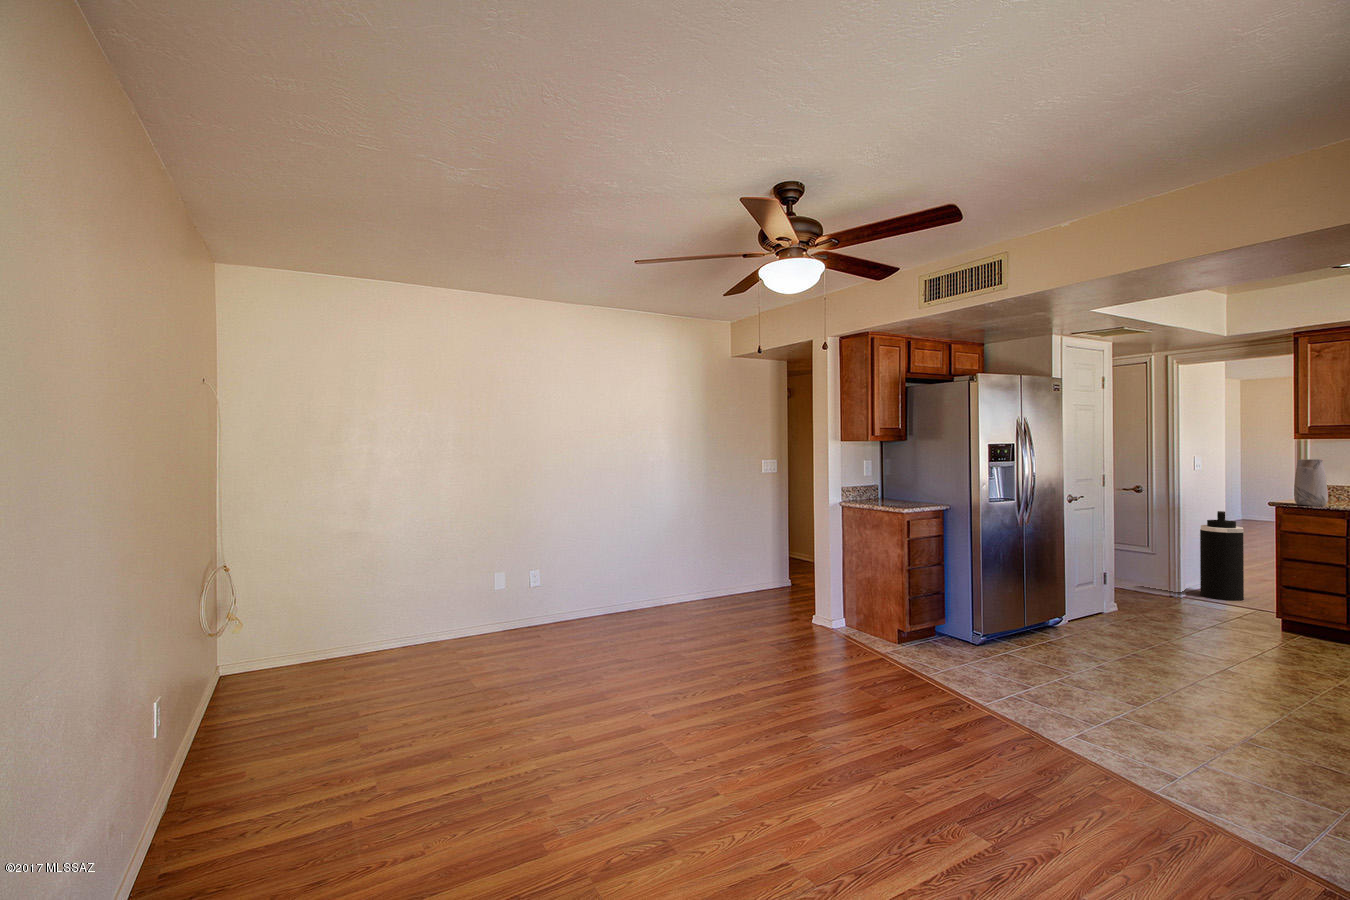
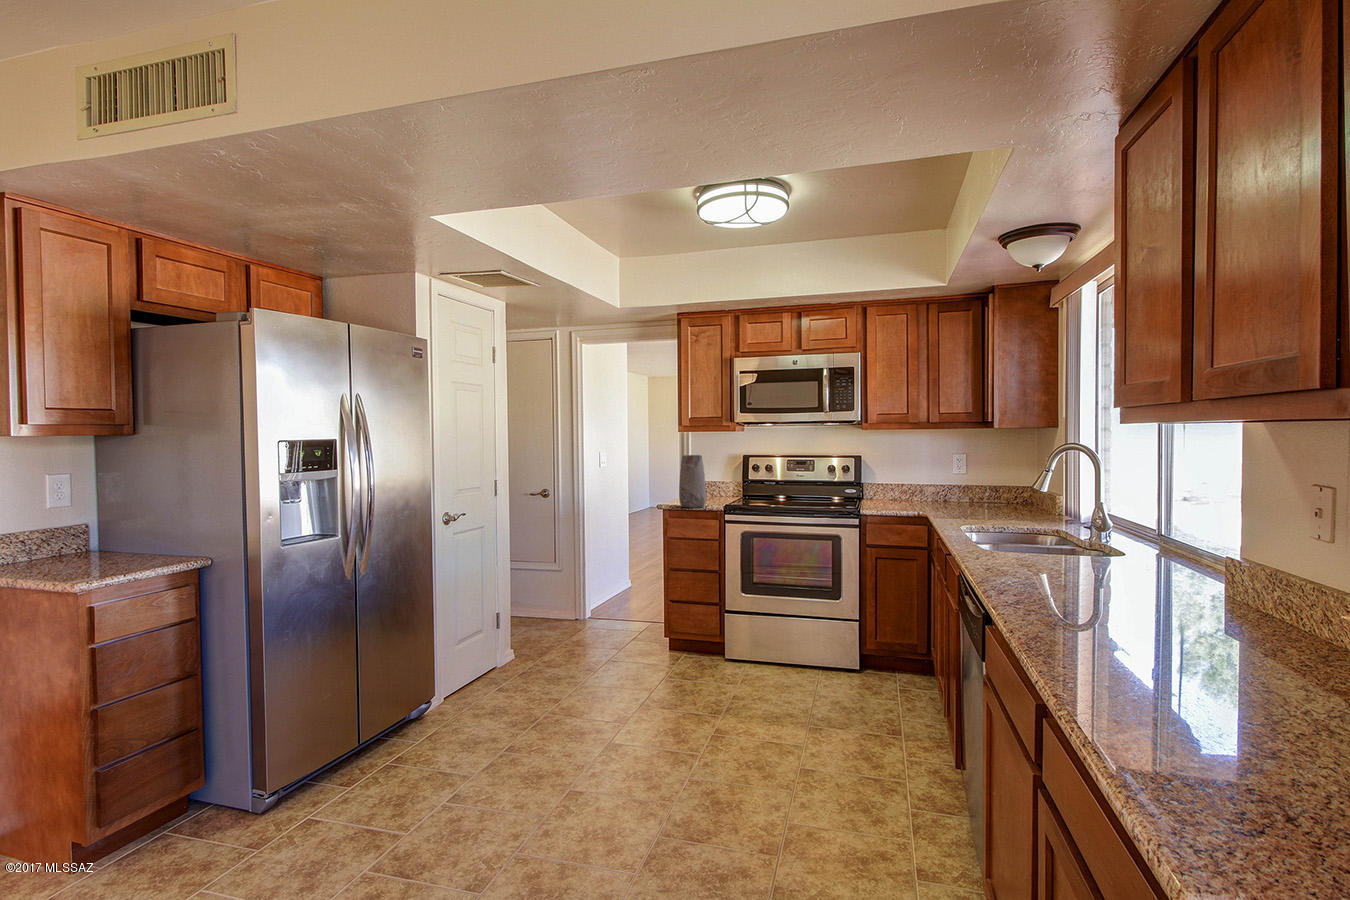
trash can: present [1200,511,1244,601] -> none [604,513,641,614]

